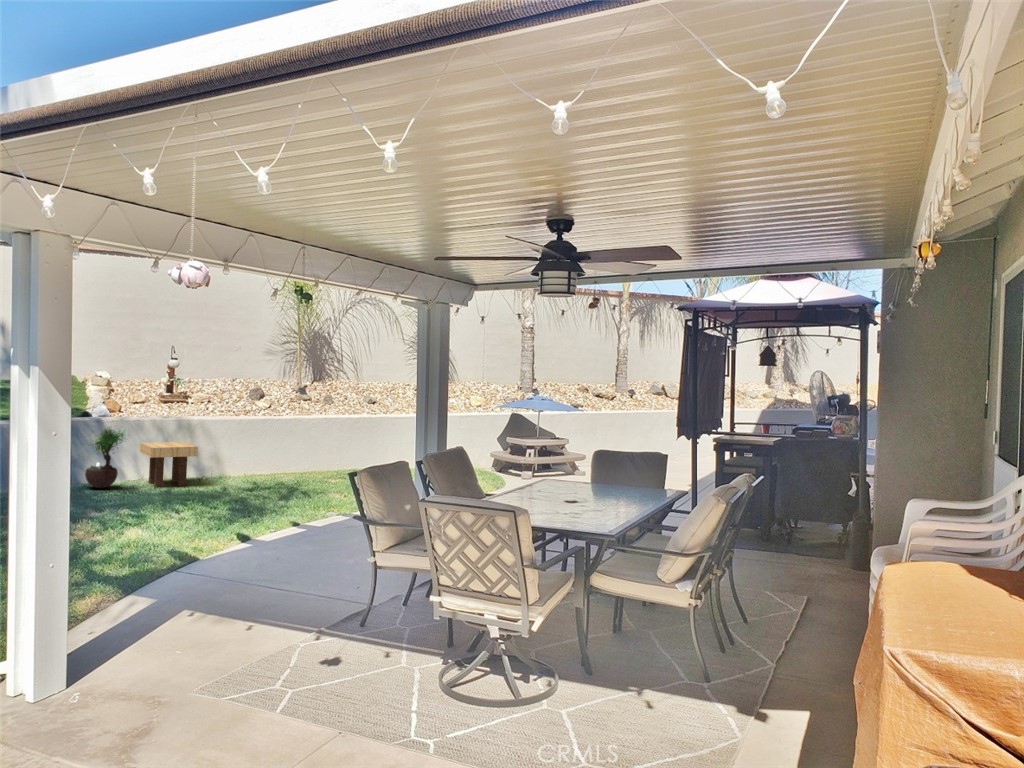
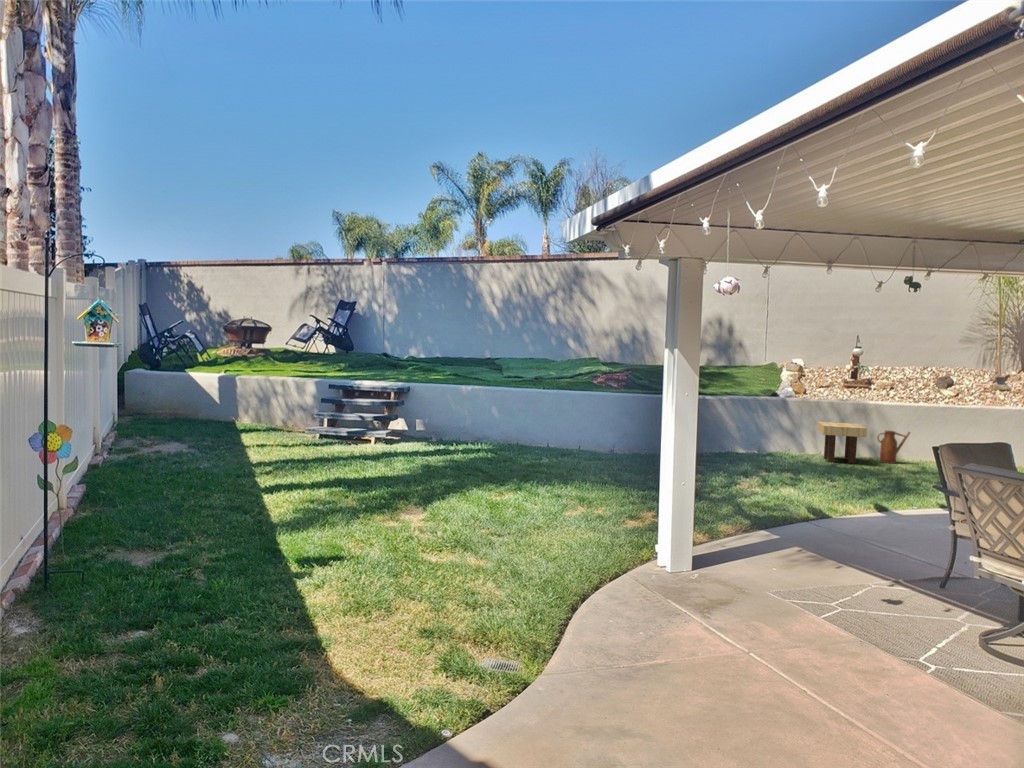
potted tree: present [85,427,124,488] -> none [770,401,805,457]
watering can: none [205,446,238,481] -> present [877,431,910,464]

